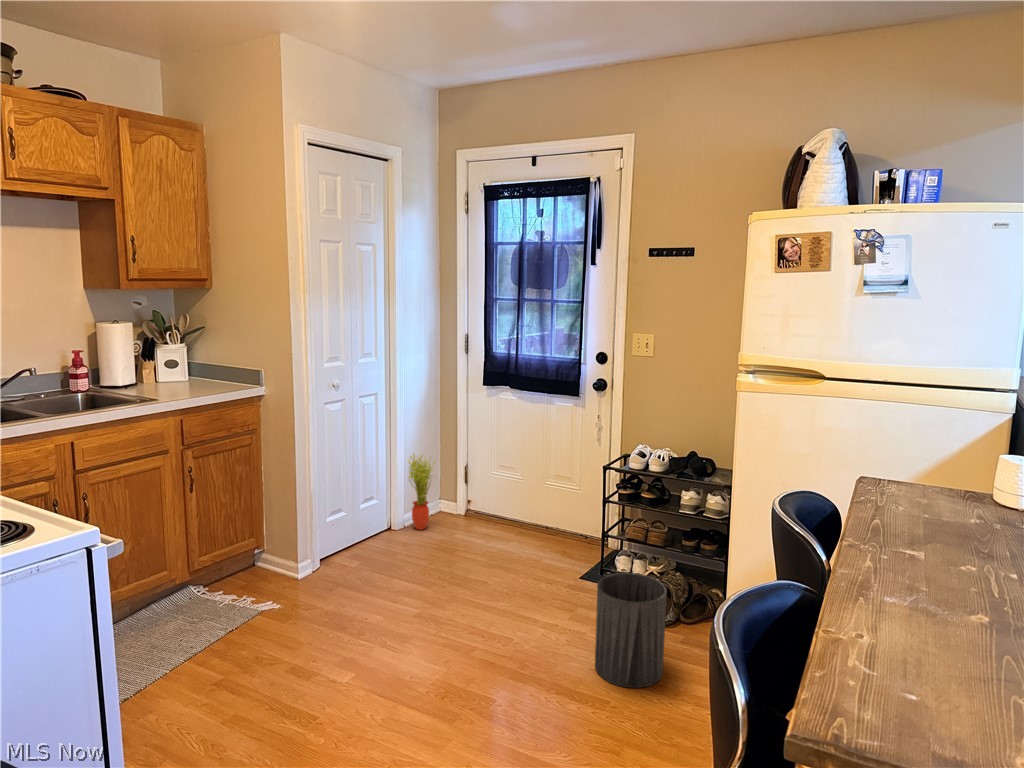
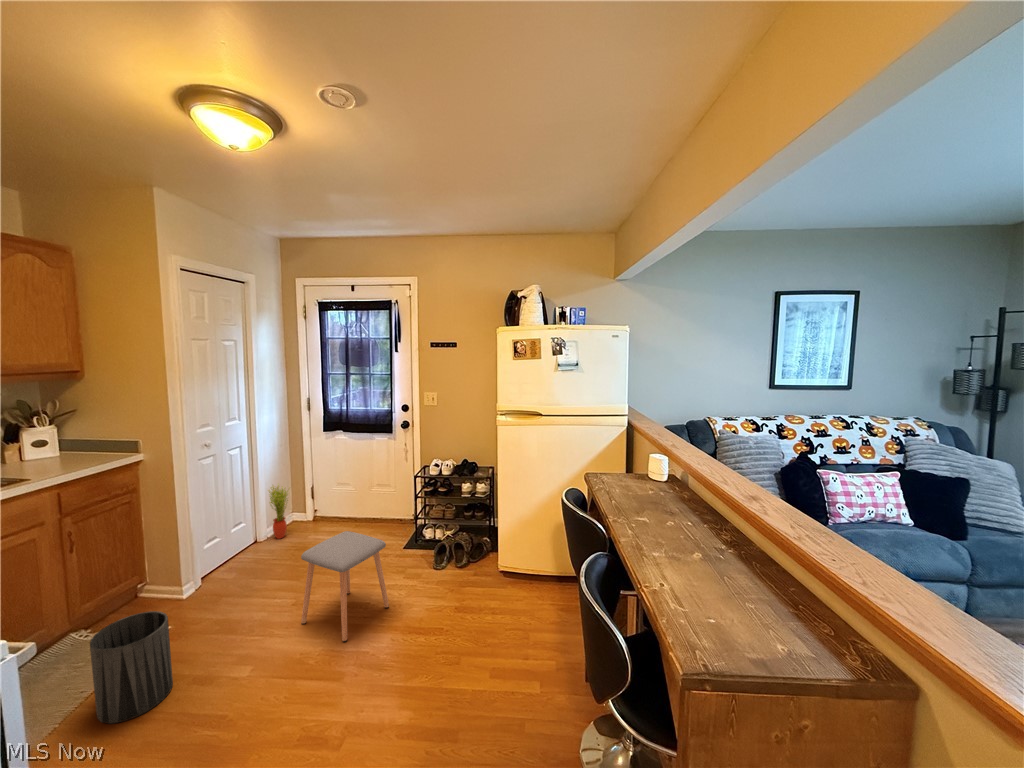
stool: none [419,527,538,681] -> present [301,531,389,642]
trash can: present [595,573,667,688] -> present [90,611,173,724]

